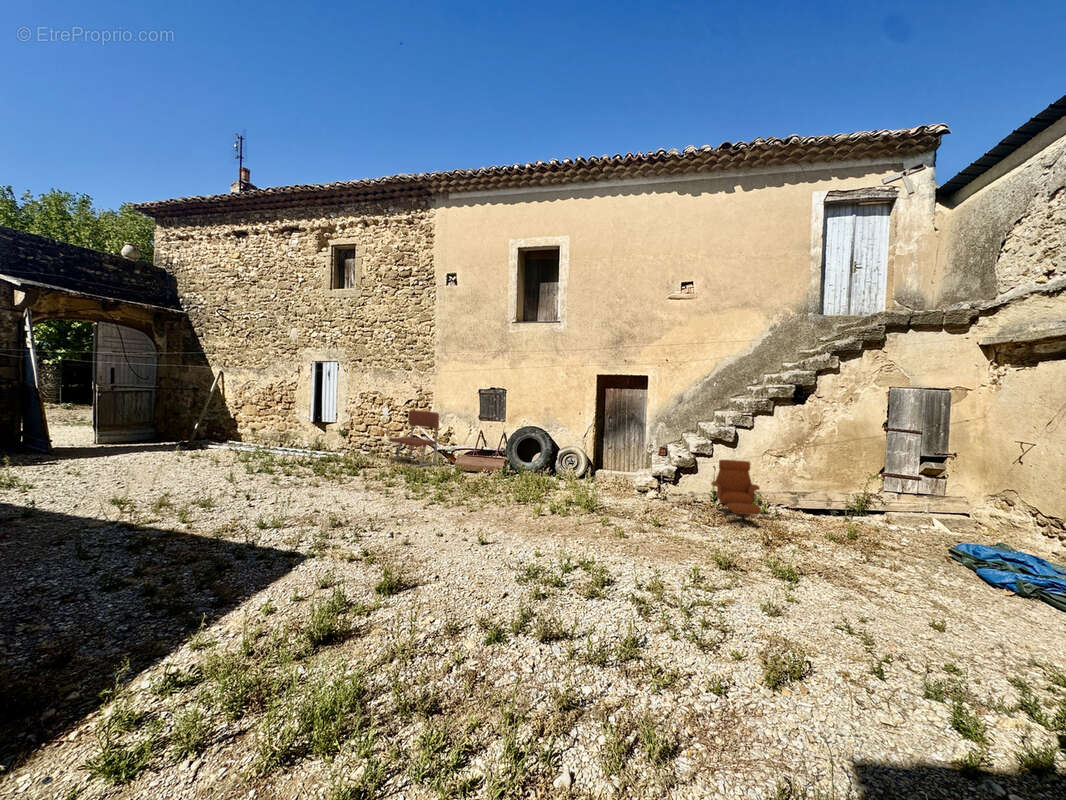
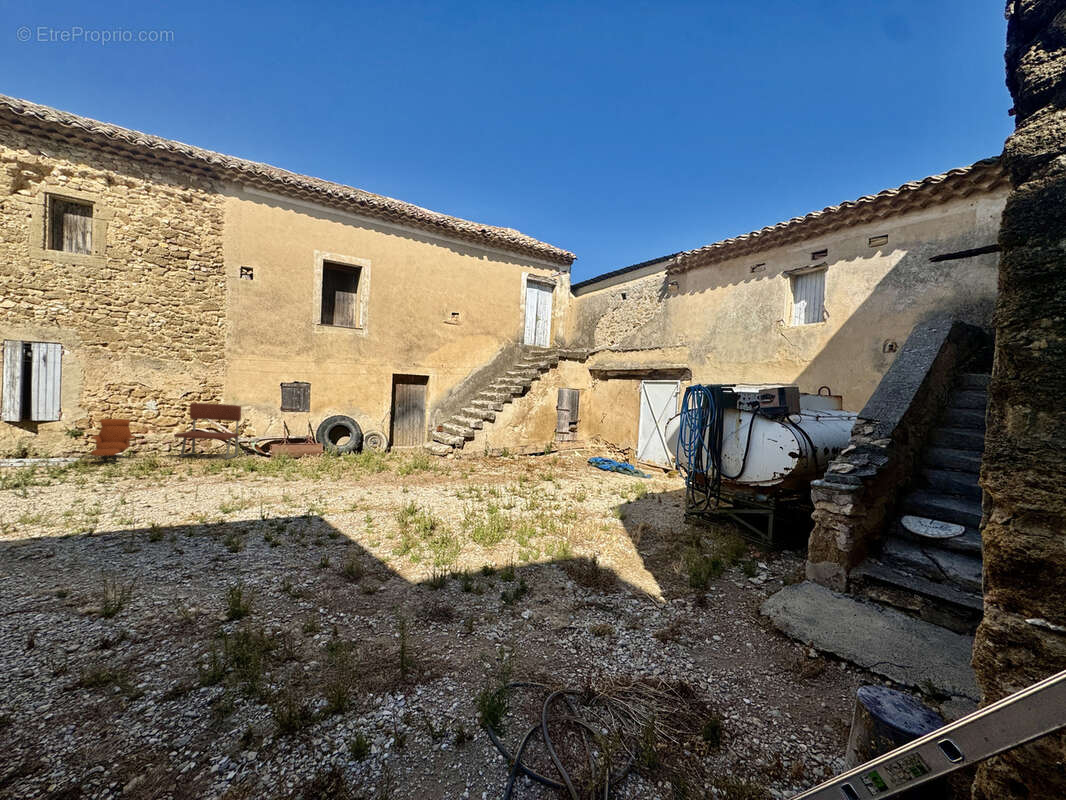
lounge chair: present [711,460,761,527] -> present [91,419,135,465]

